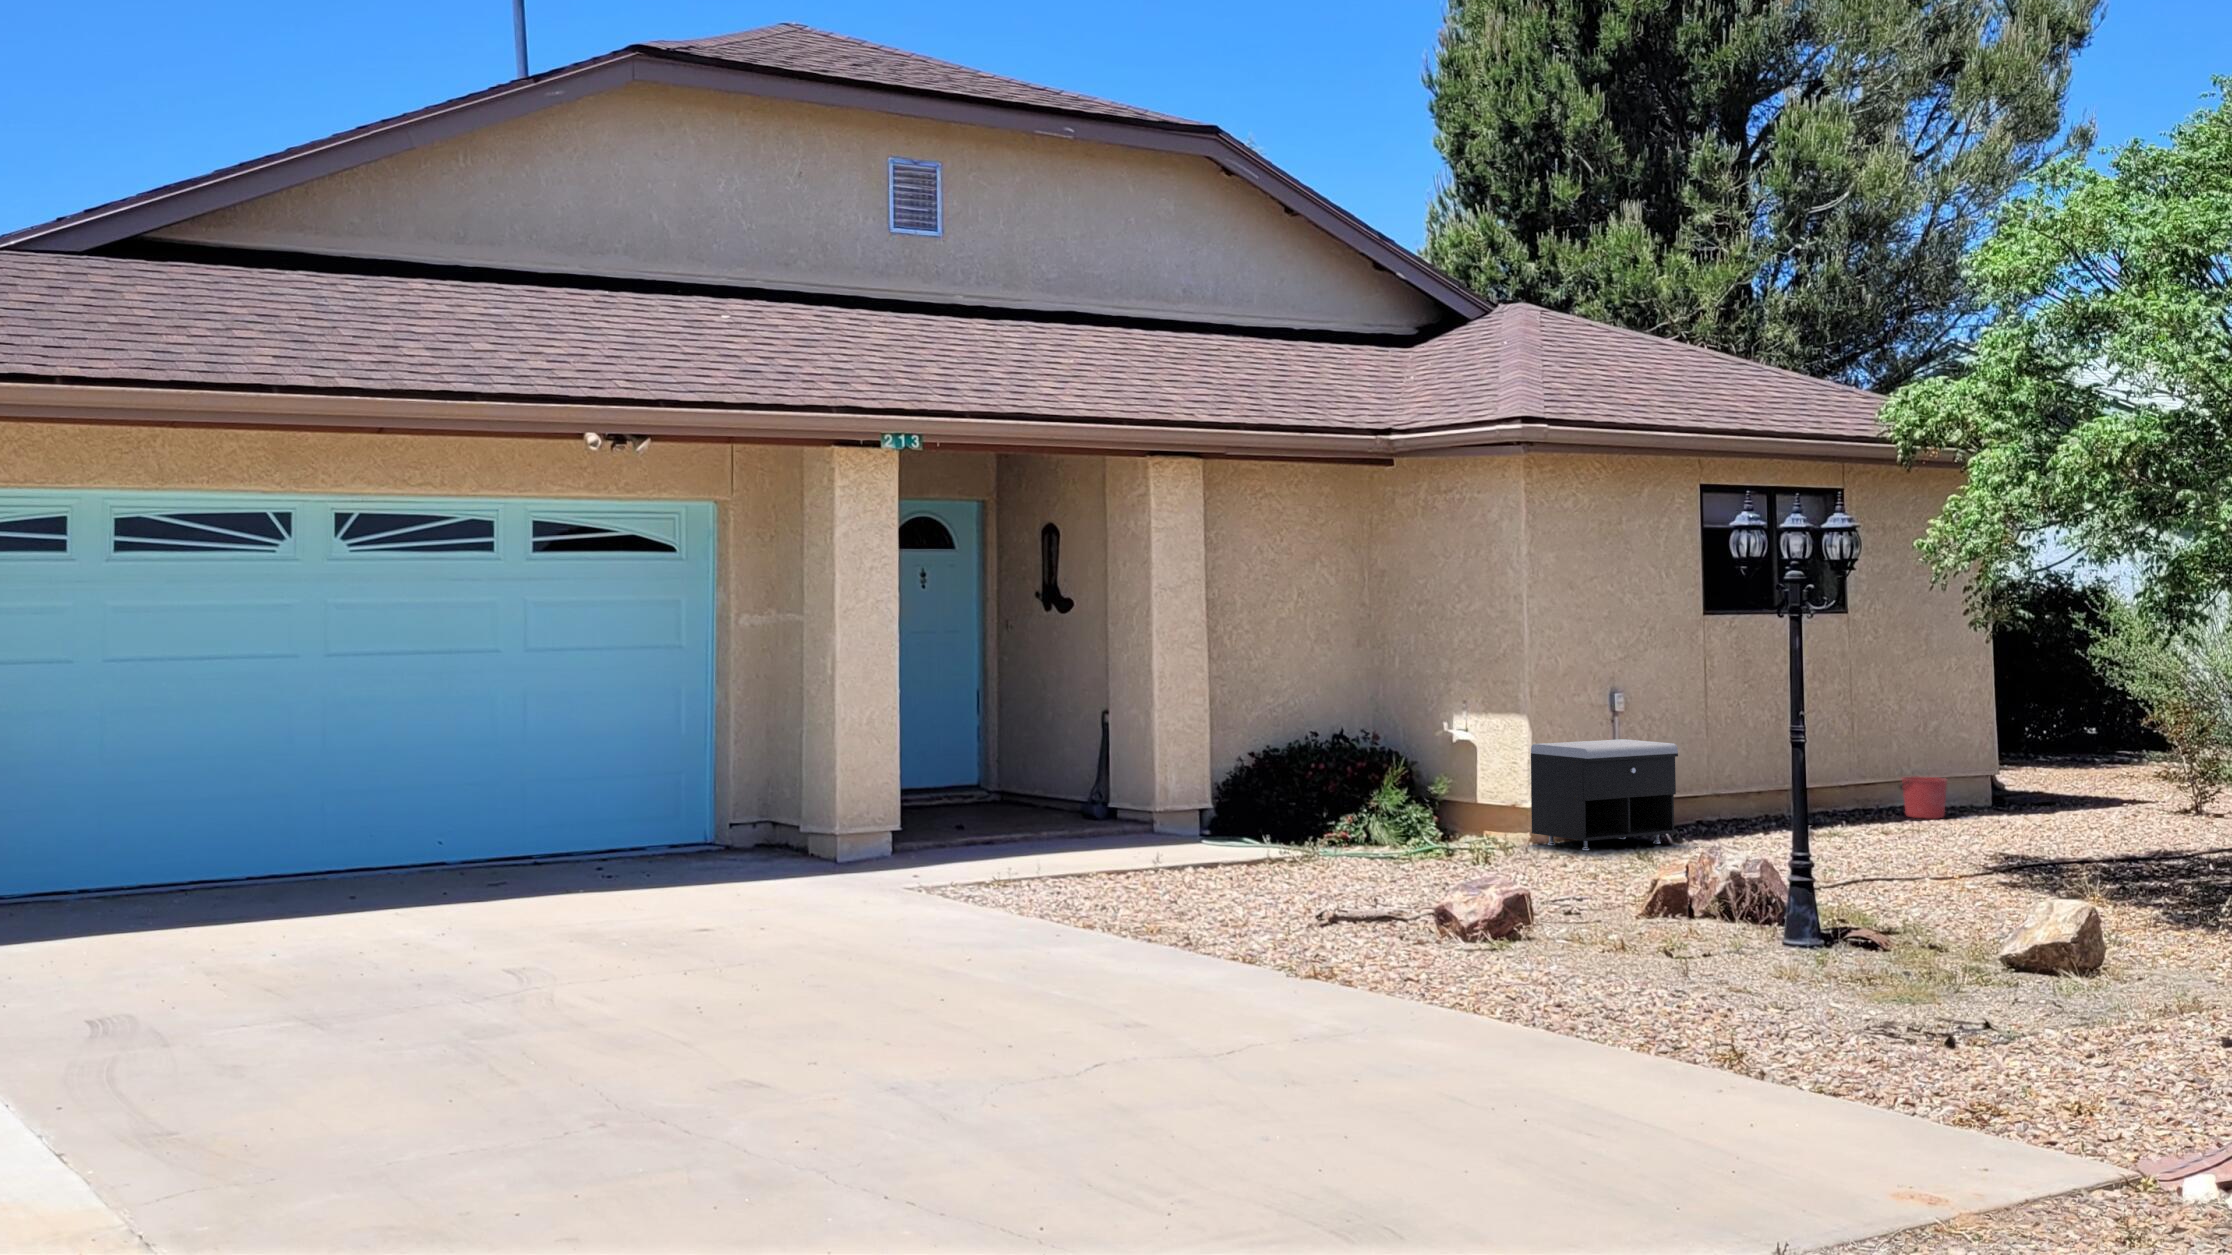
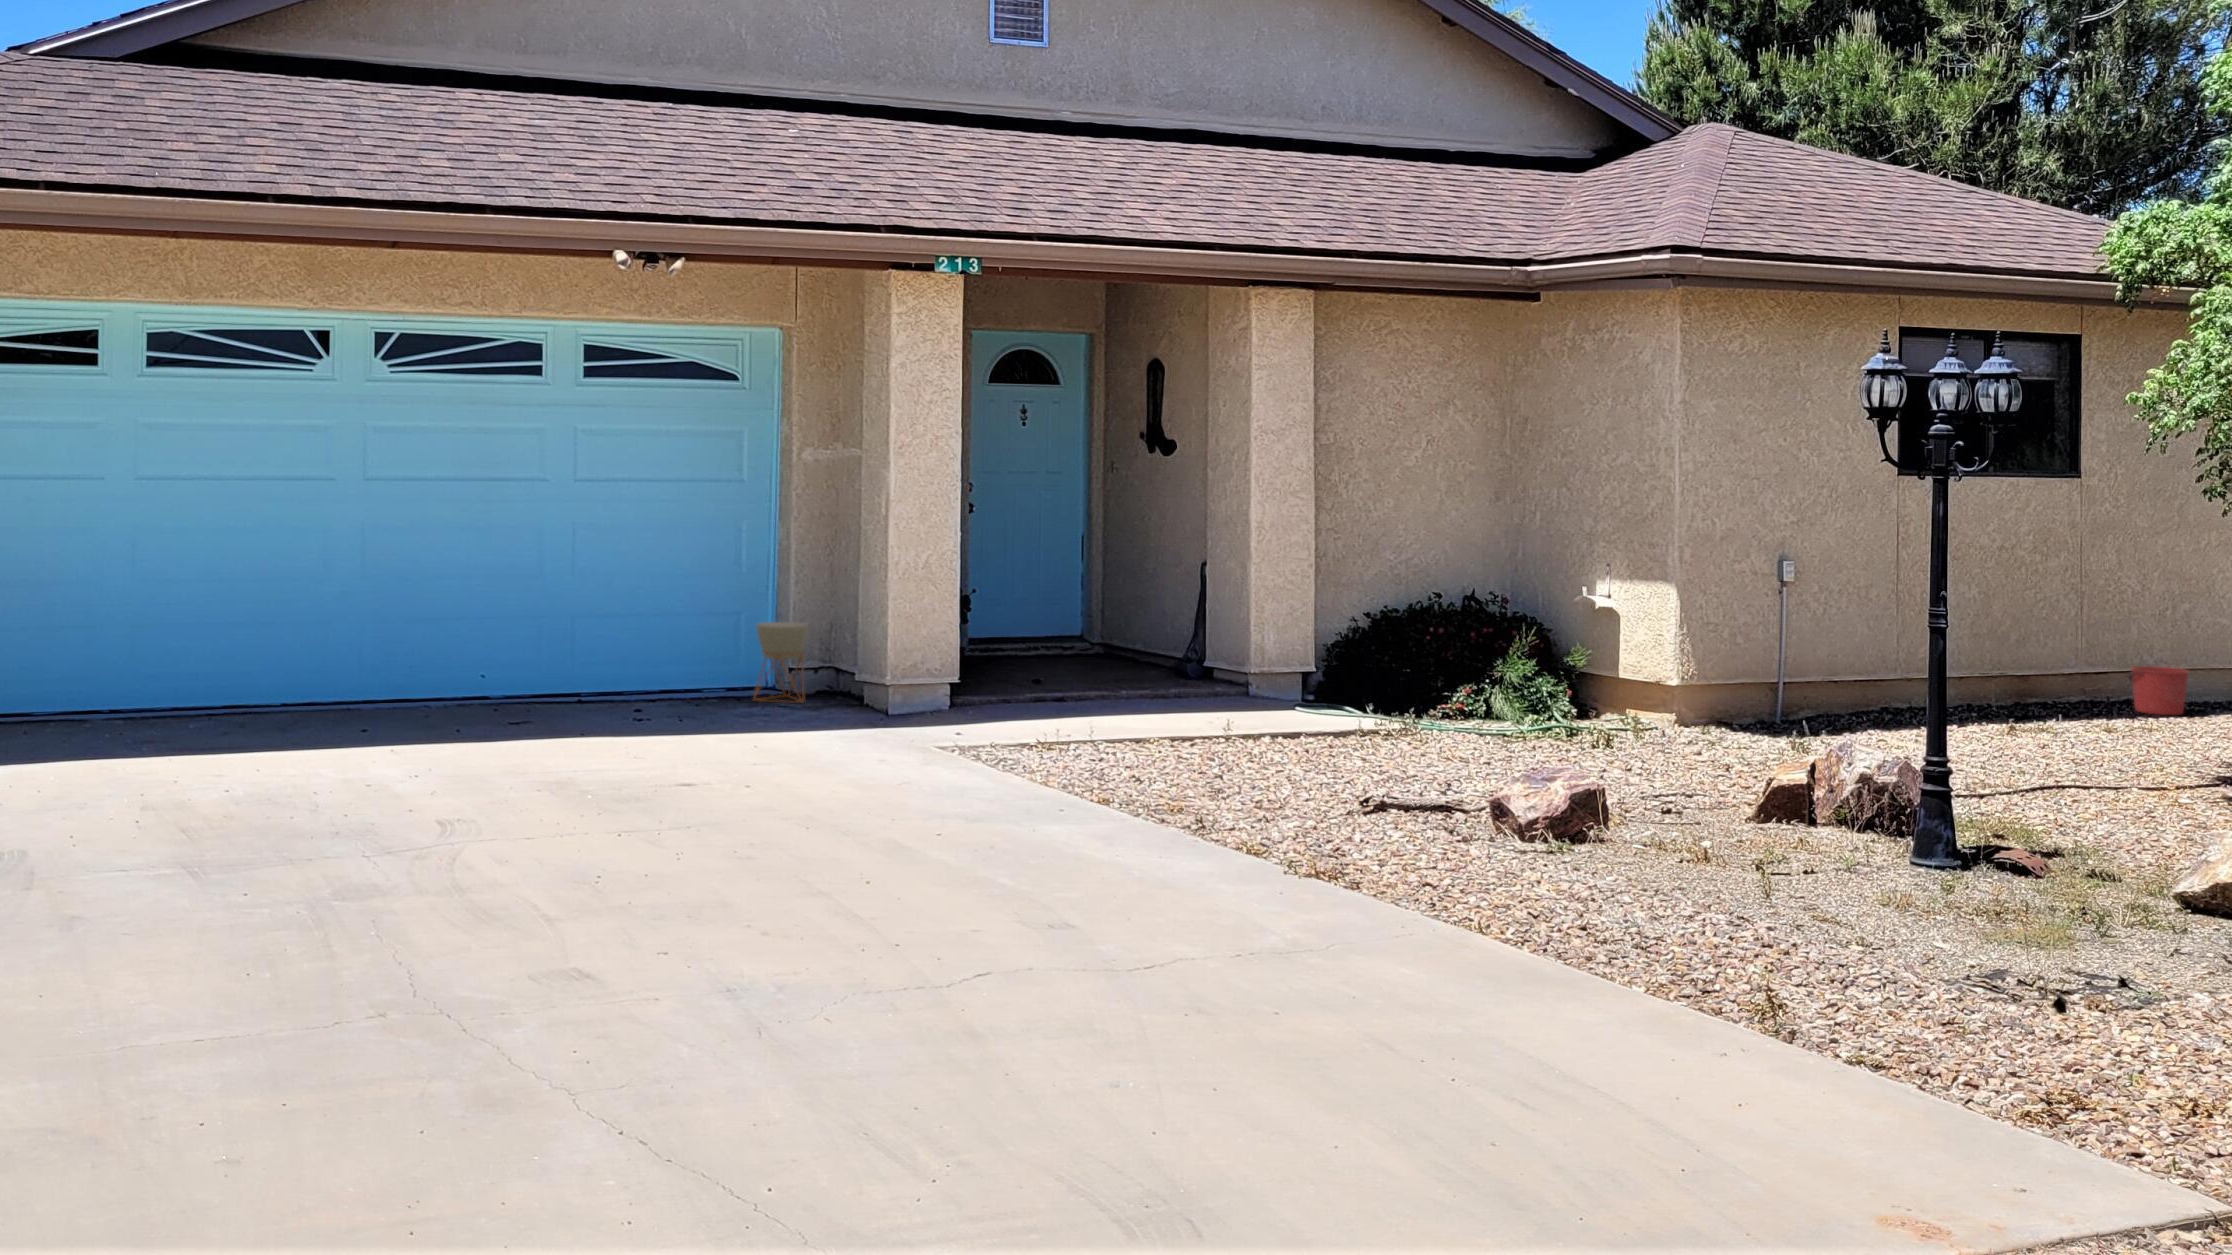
storage bench: present [1531,739,1678,850] -> none [1664,616,1840,737]
planter: none [680,773,736,853] -> present [753,622,809,703]

